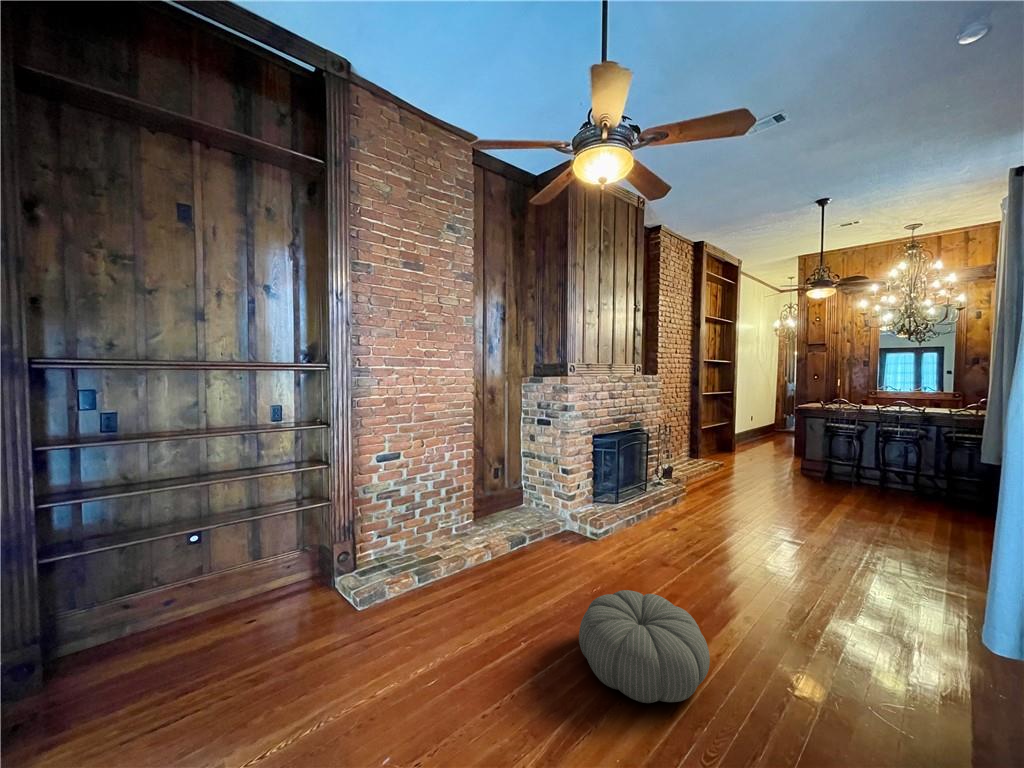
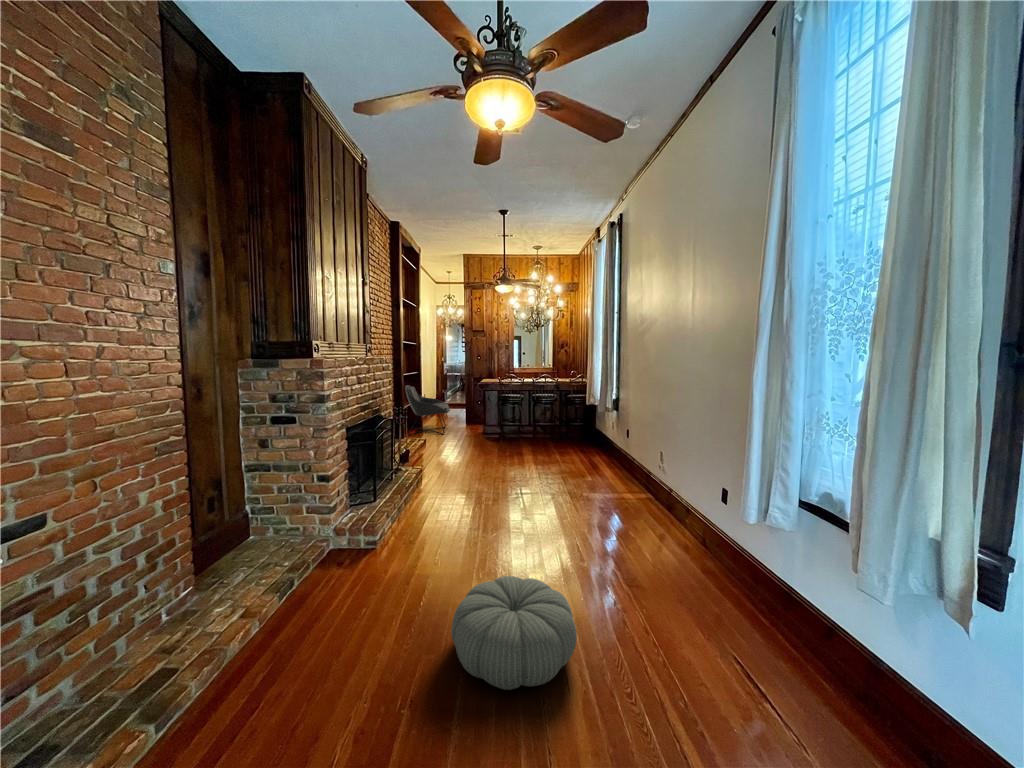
lounge chair: none [705,405,759,463] -> present [405,385,450,436]

